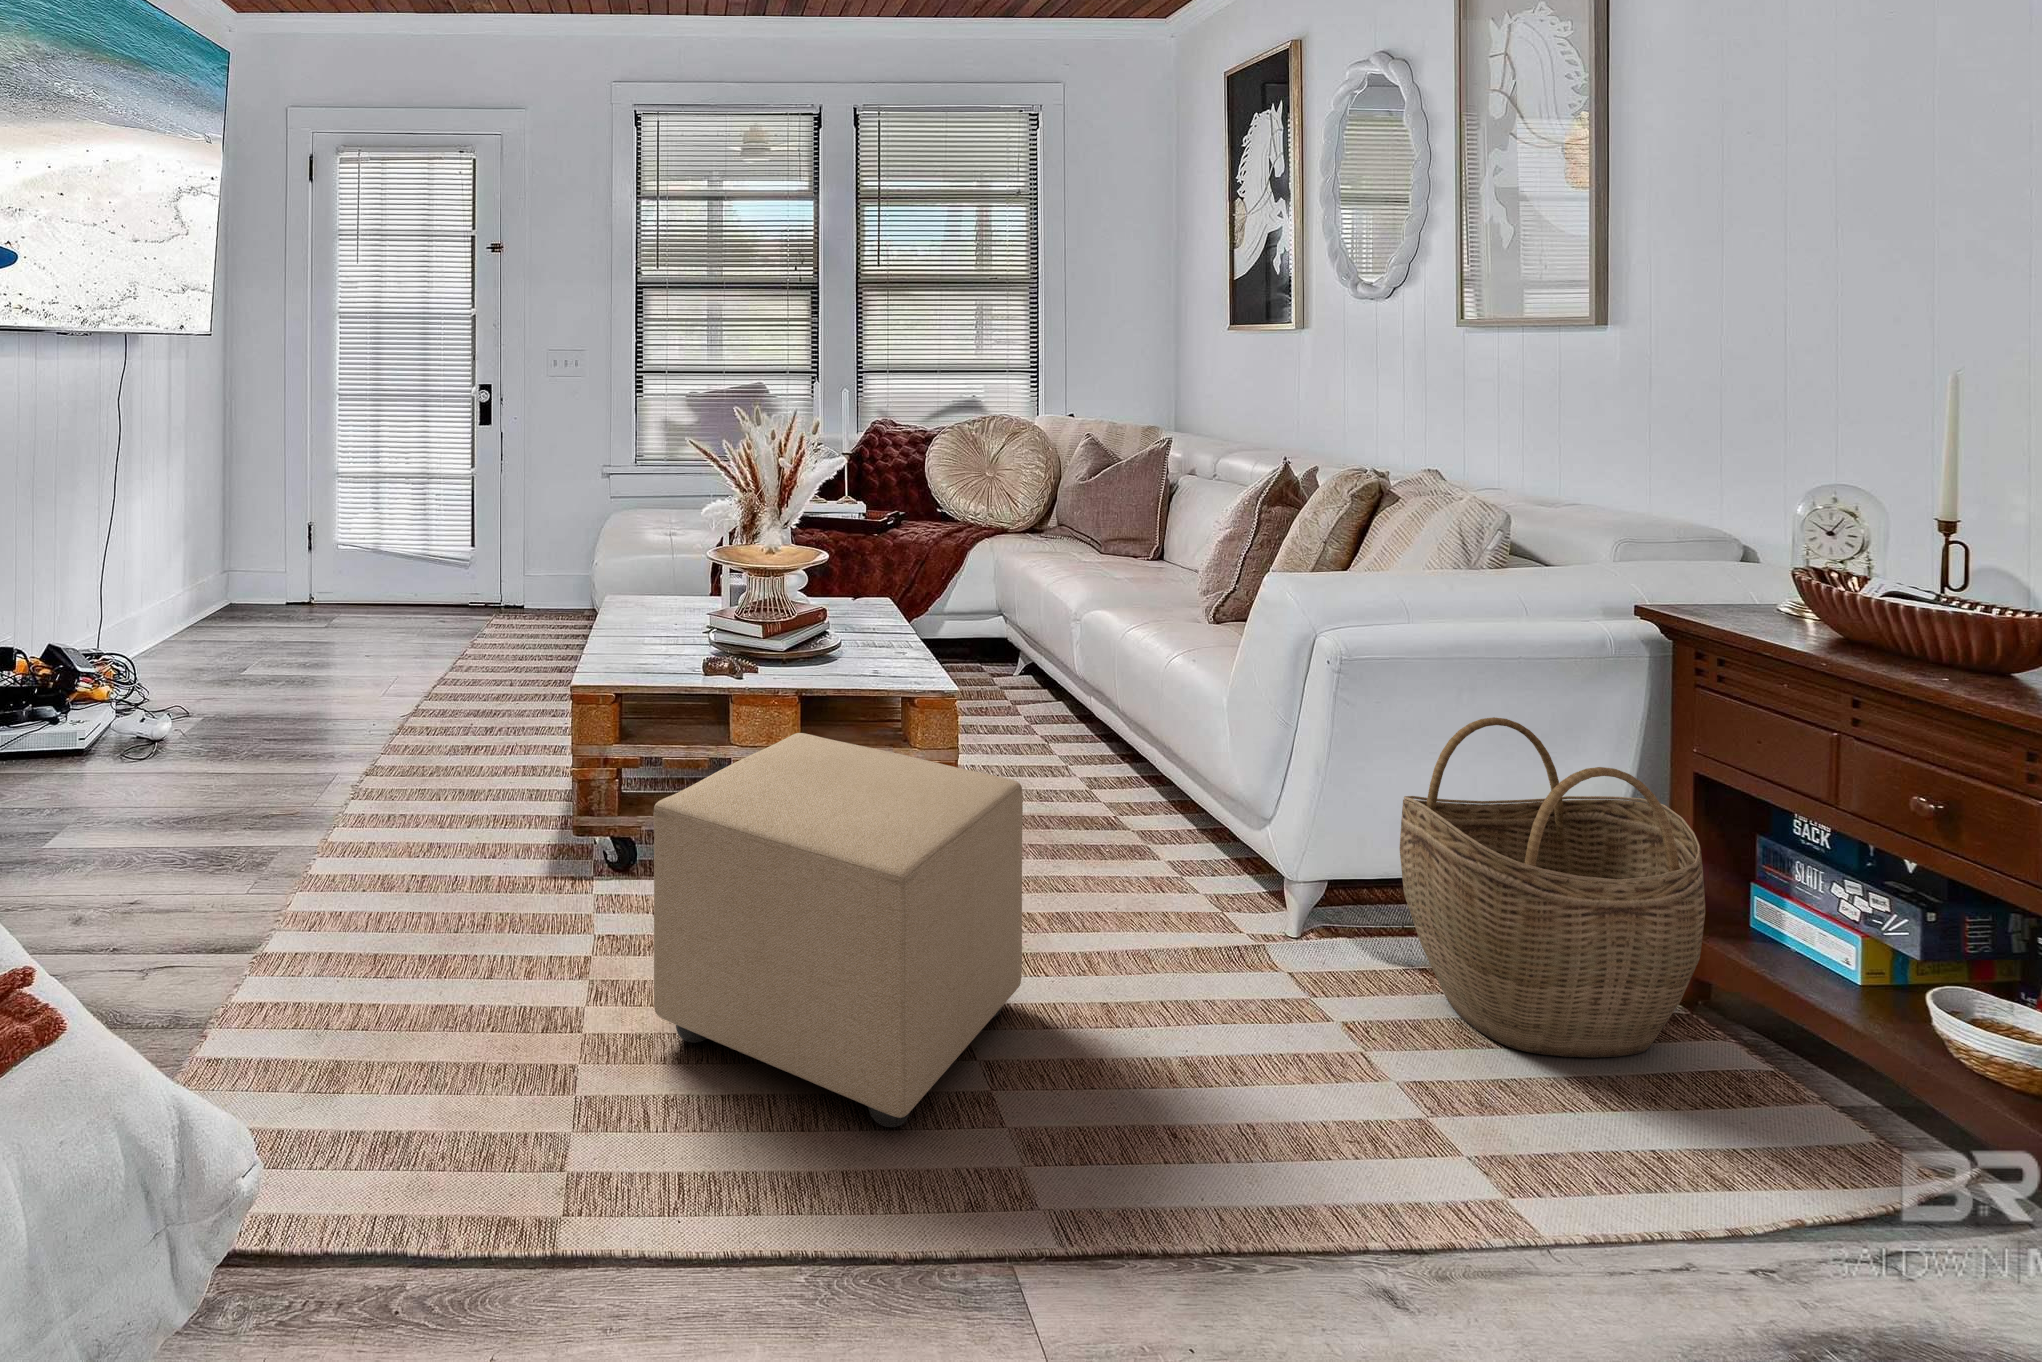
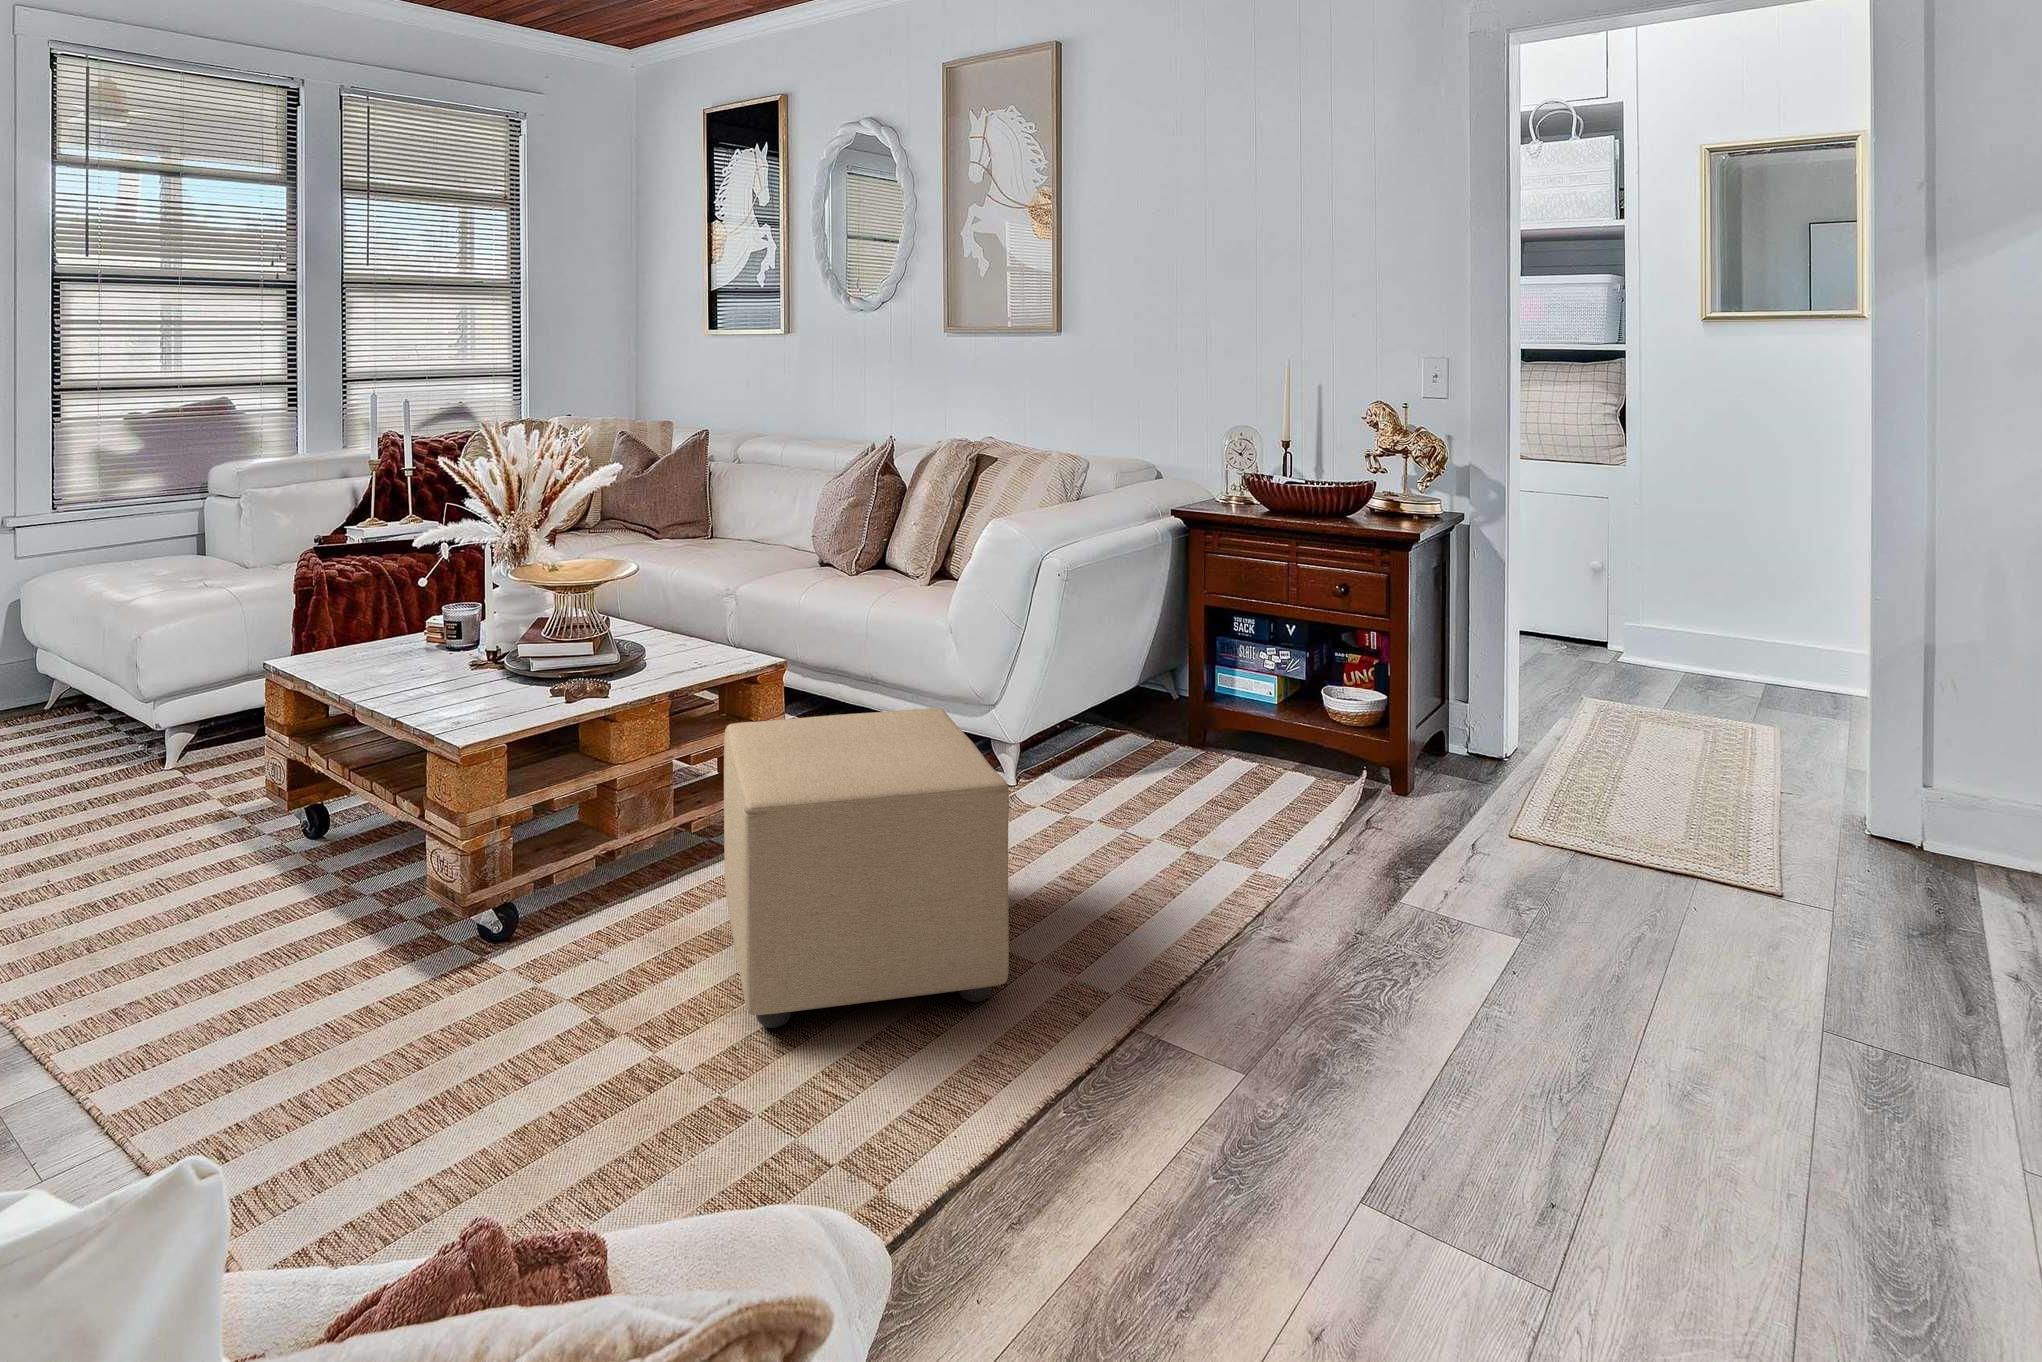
woven basket: present [1400,717,1705,1058] -> none [1094,594,1244,800]

